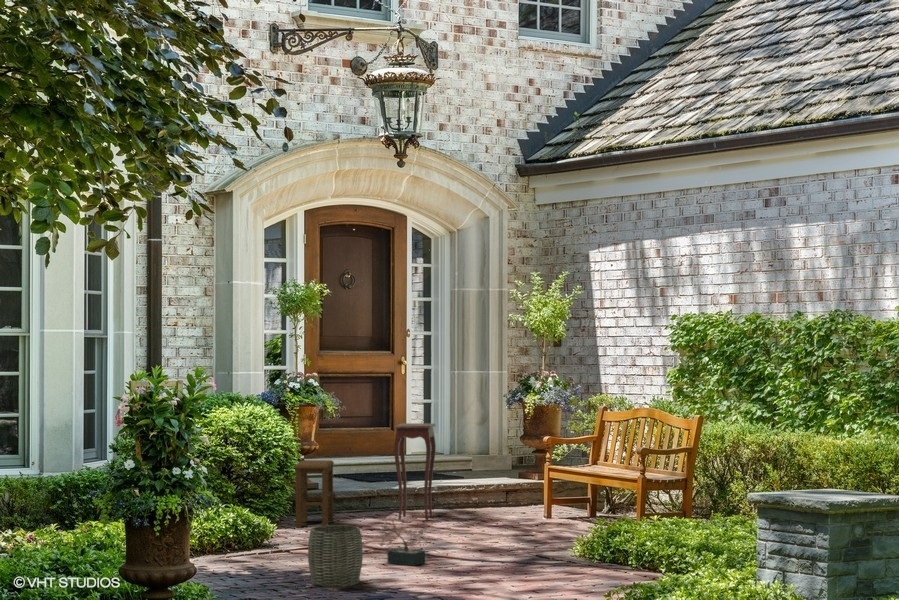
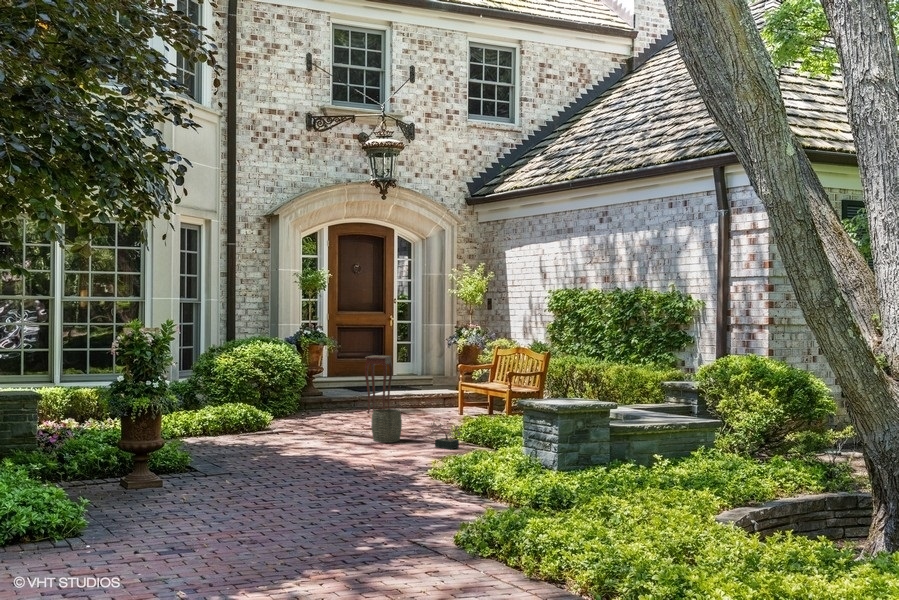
stool: present [294,460,334,528] -> none [298,377,326,418]
decorative plant: present [377,516,430,566] -> present [430,418,462,449]
woven basket: present [308,525,363,587] -> present [371,409,402,443]

